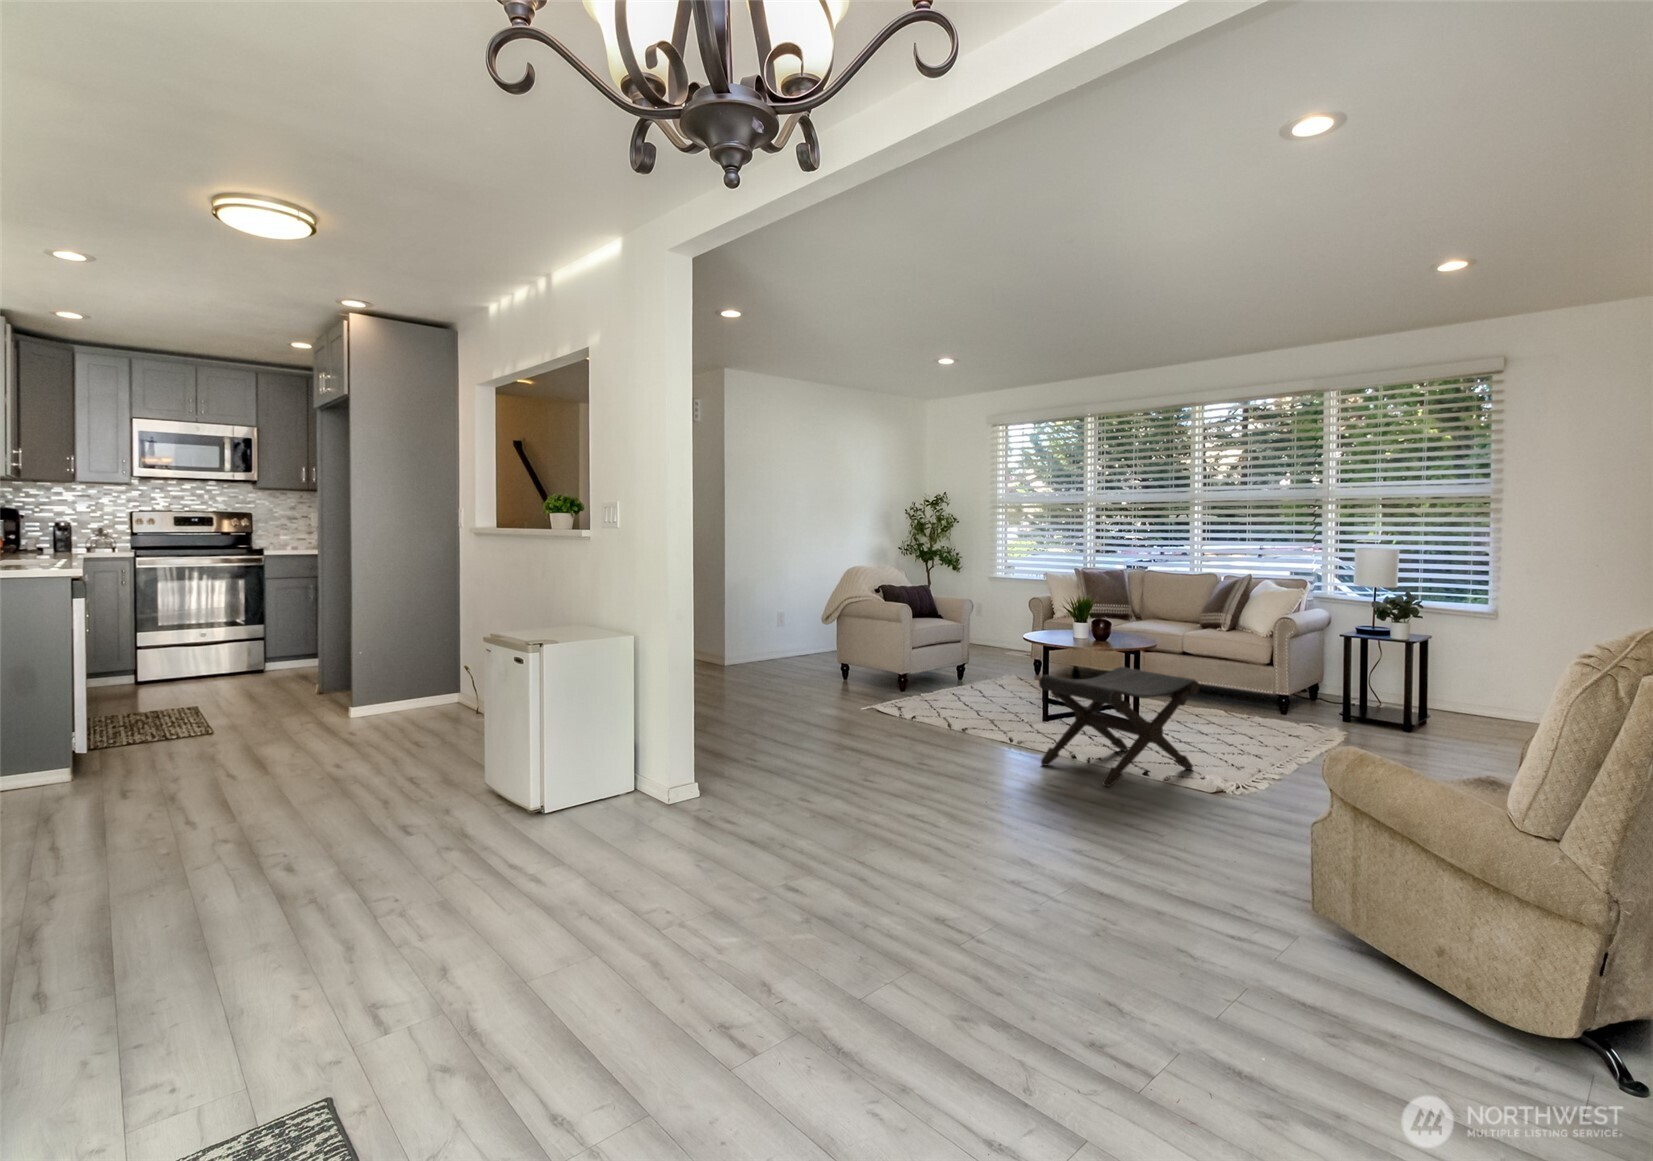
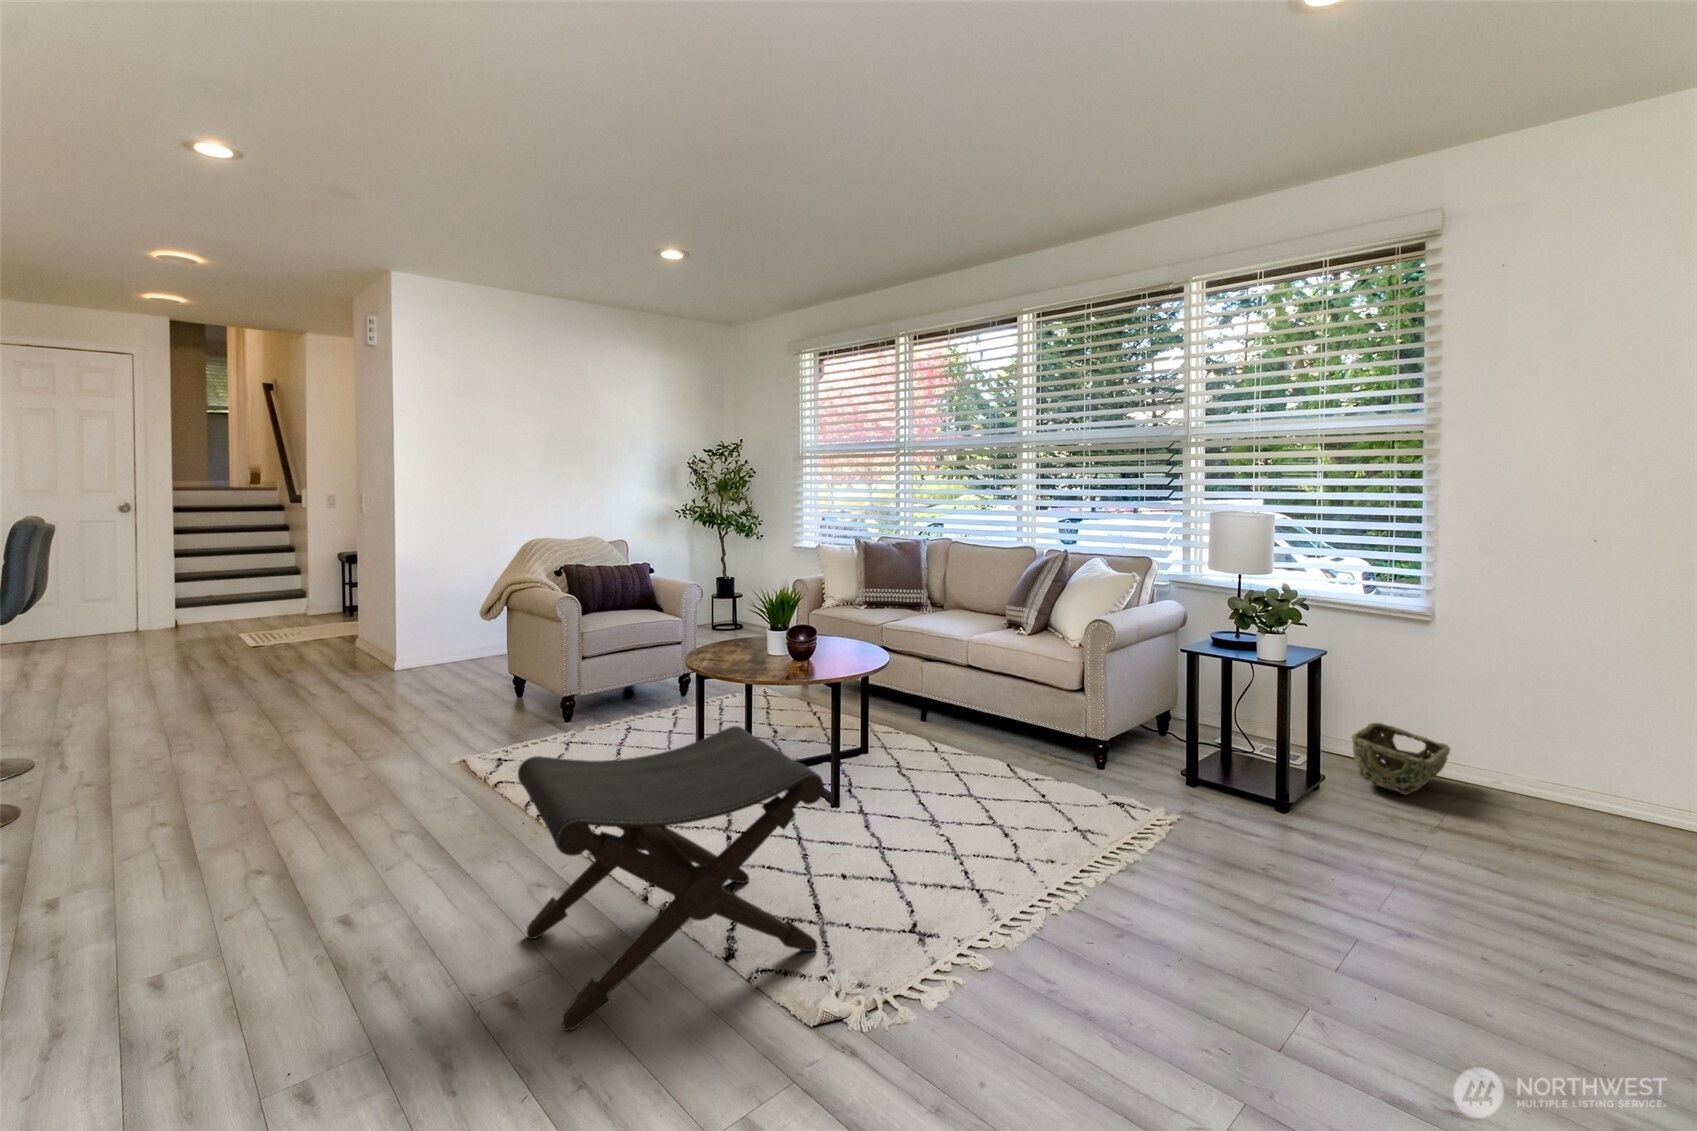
woven basket: none [1448,684,1512,723] -> present [1351,723,1450,795]

